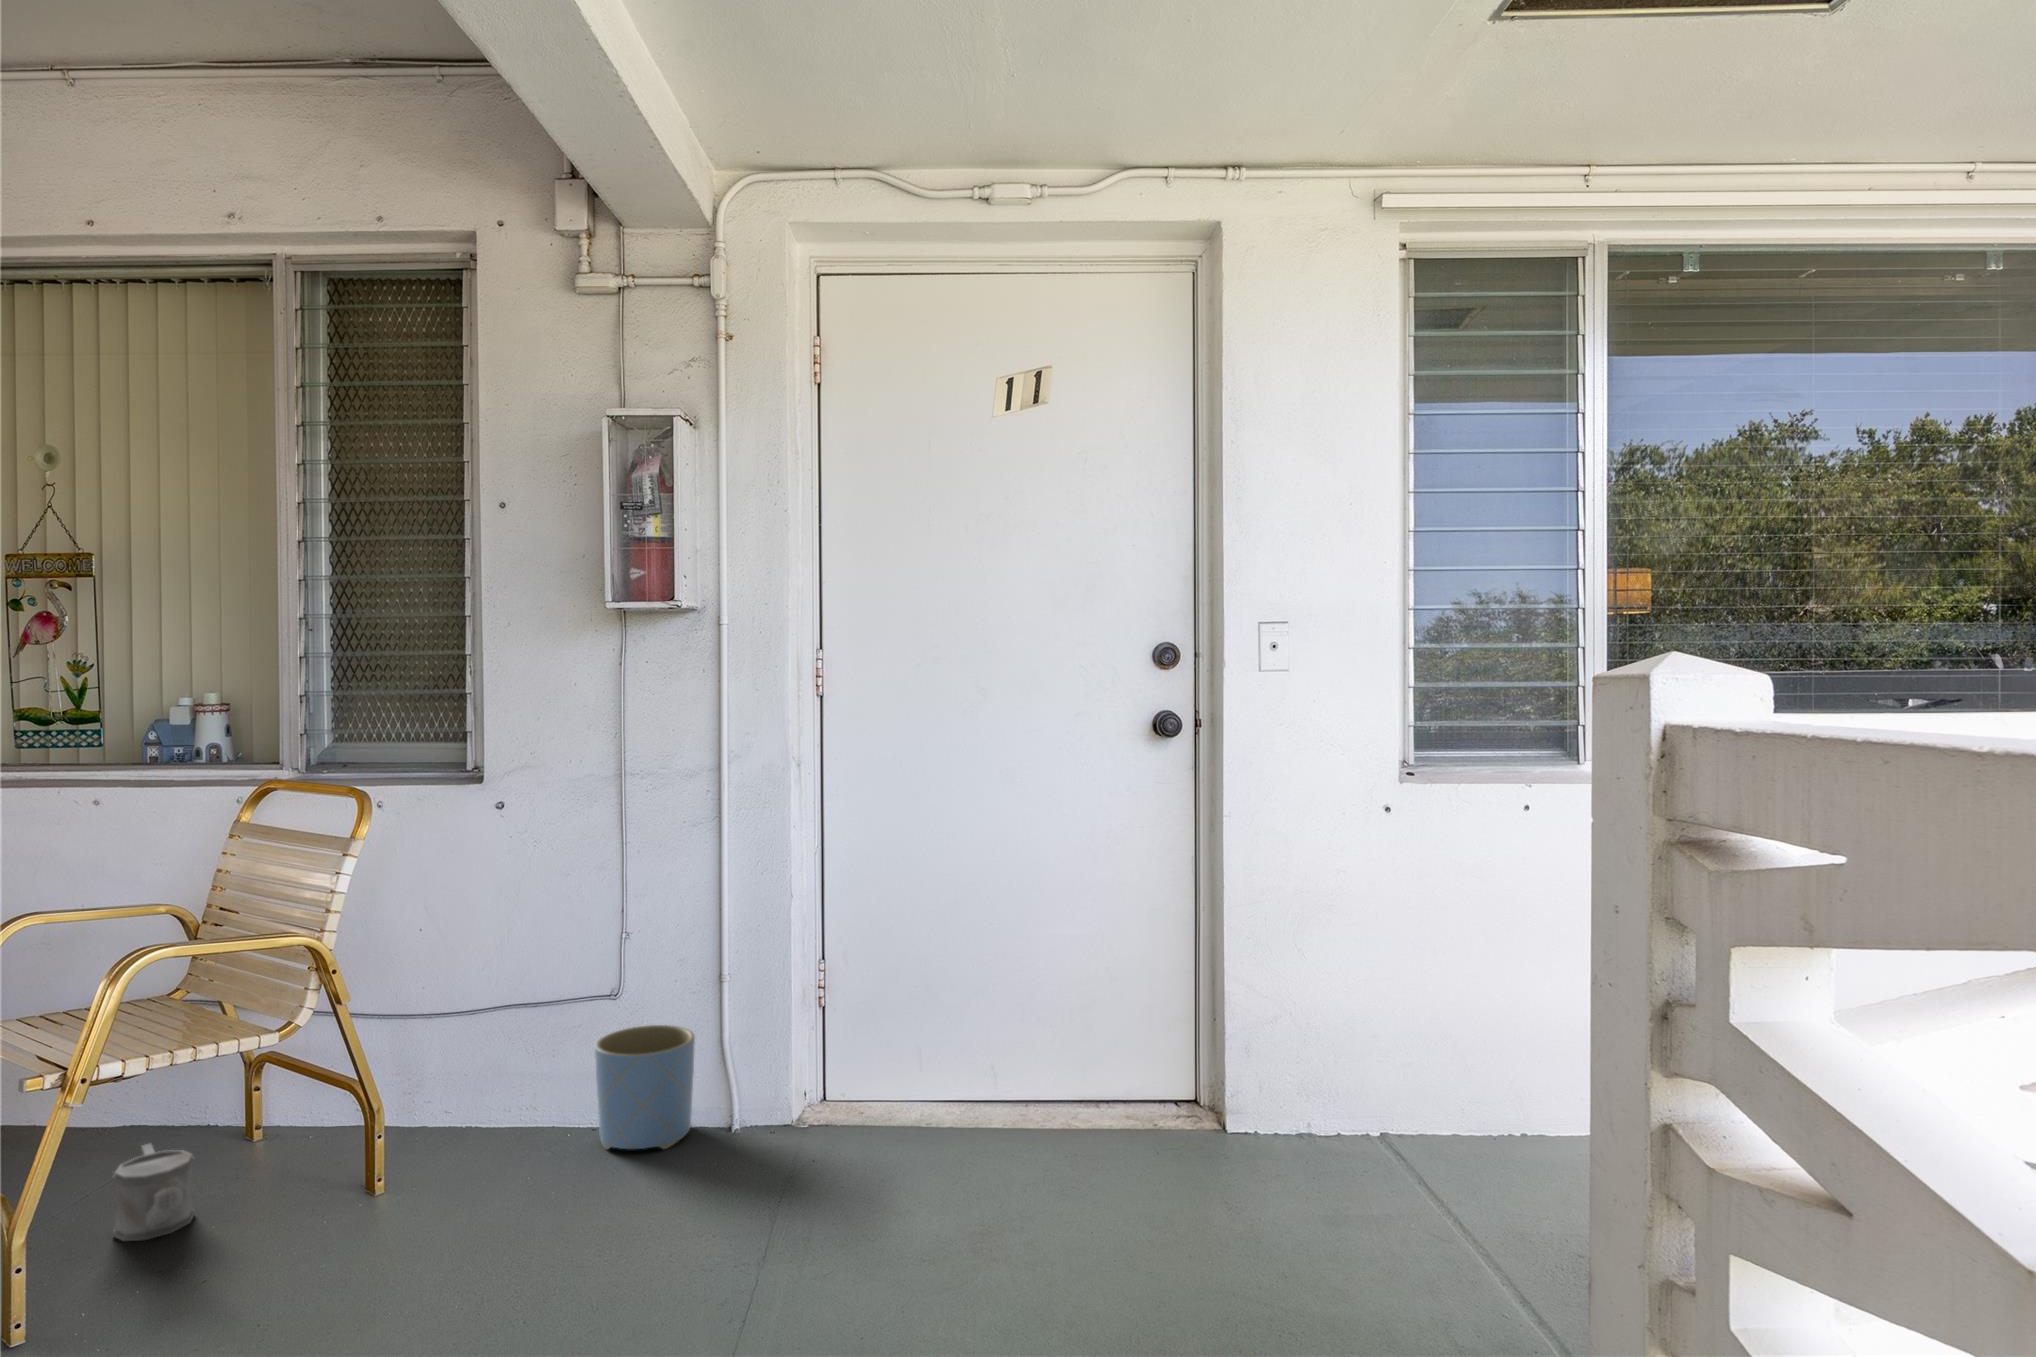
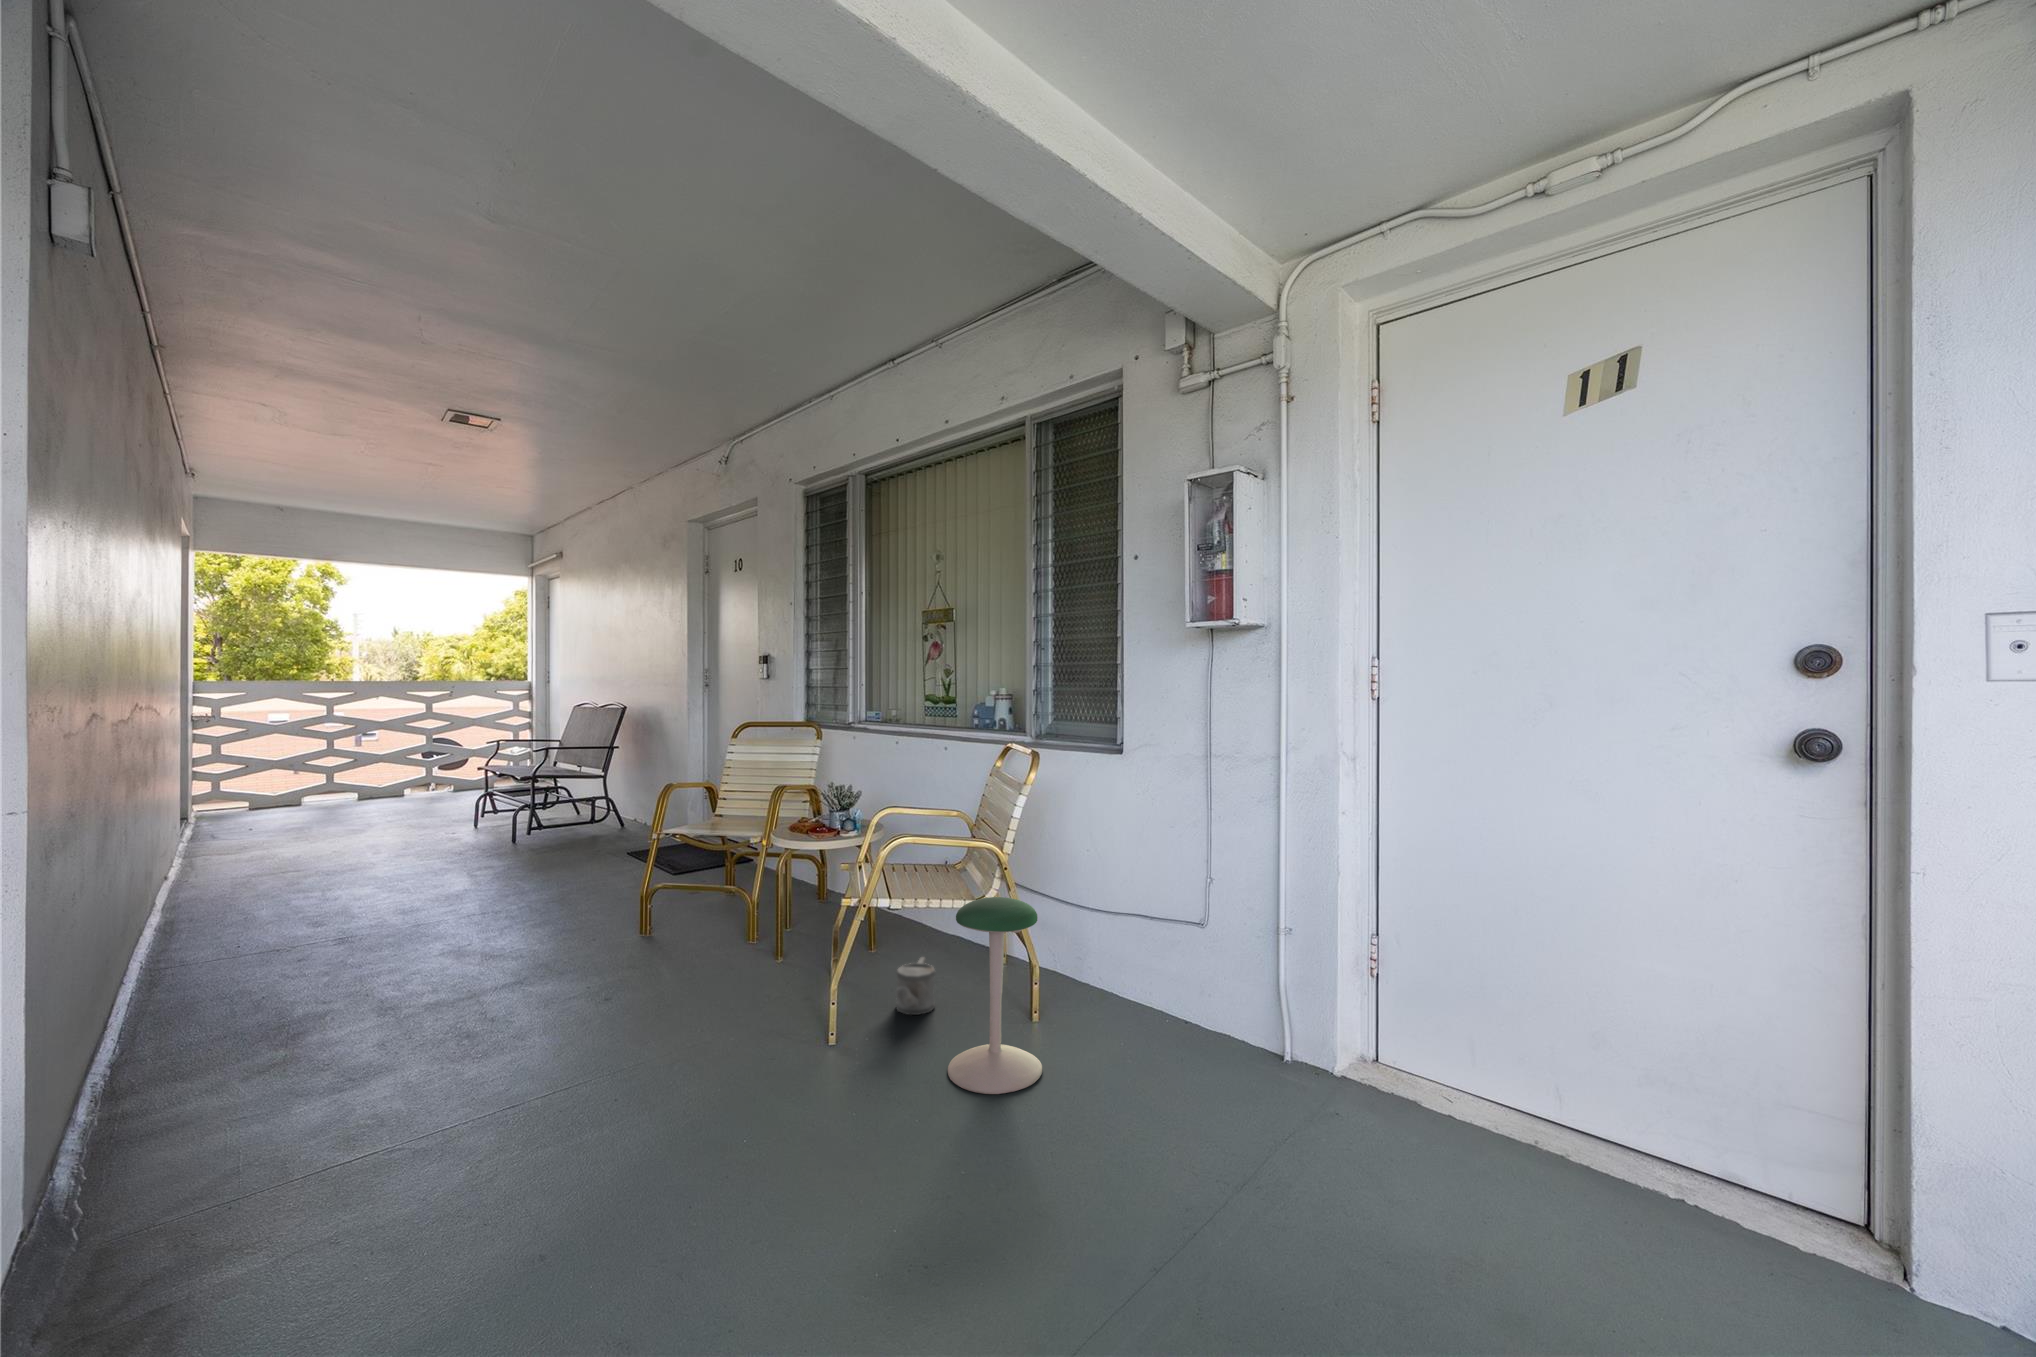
stool: none [302,997,460,1286] -> present [948,897,1042,1094]
planter: present [595,1025,695,1149] -> none [1165,962,1243,1070]

